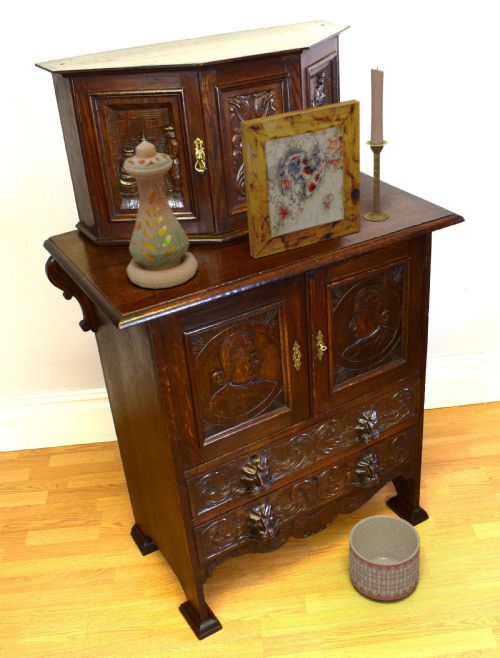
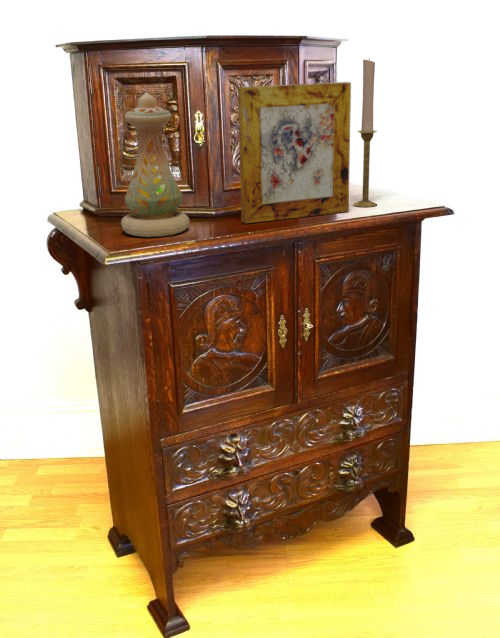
planter: present [349,515,420,600] -> none [328,521,401,607]

